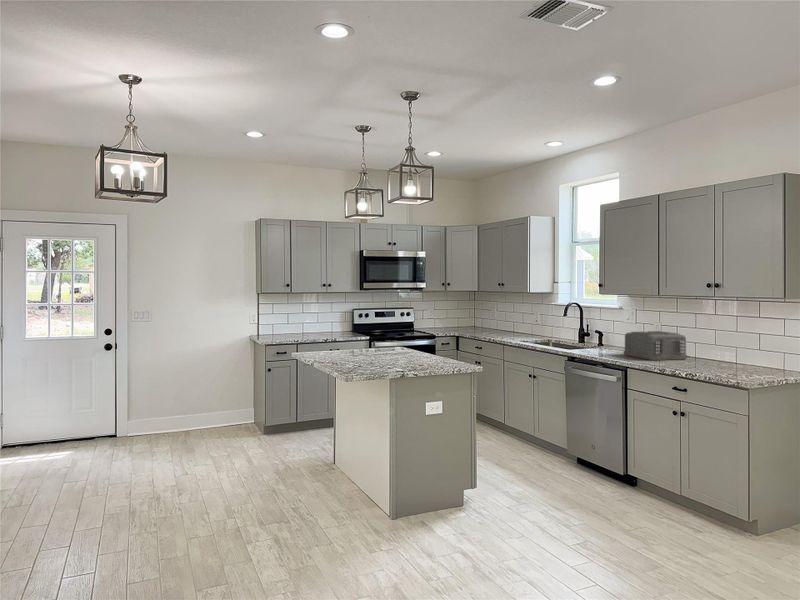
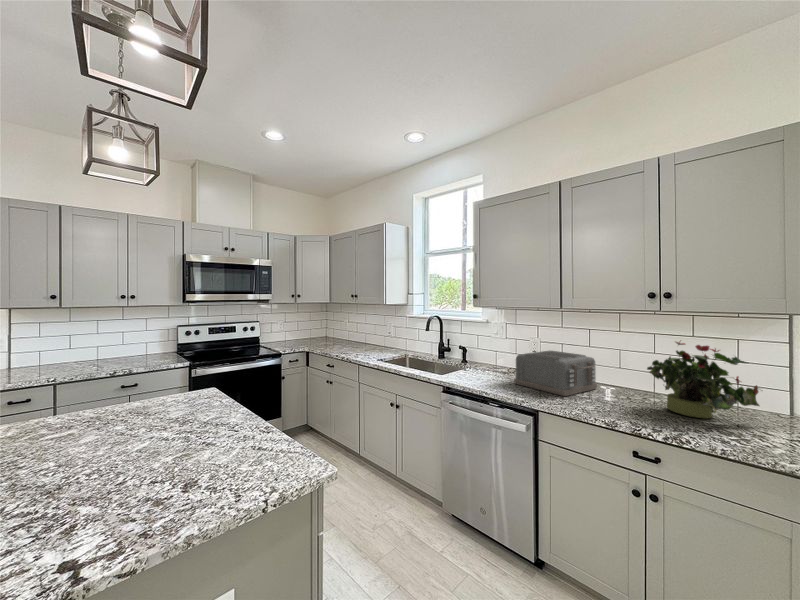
potted plant: none [702,320,765,370] -> present [647,342,760,418]

